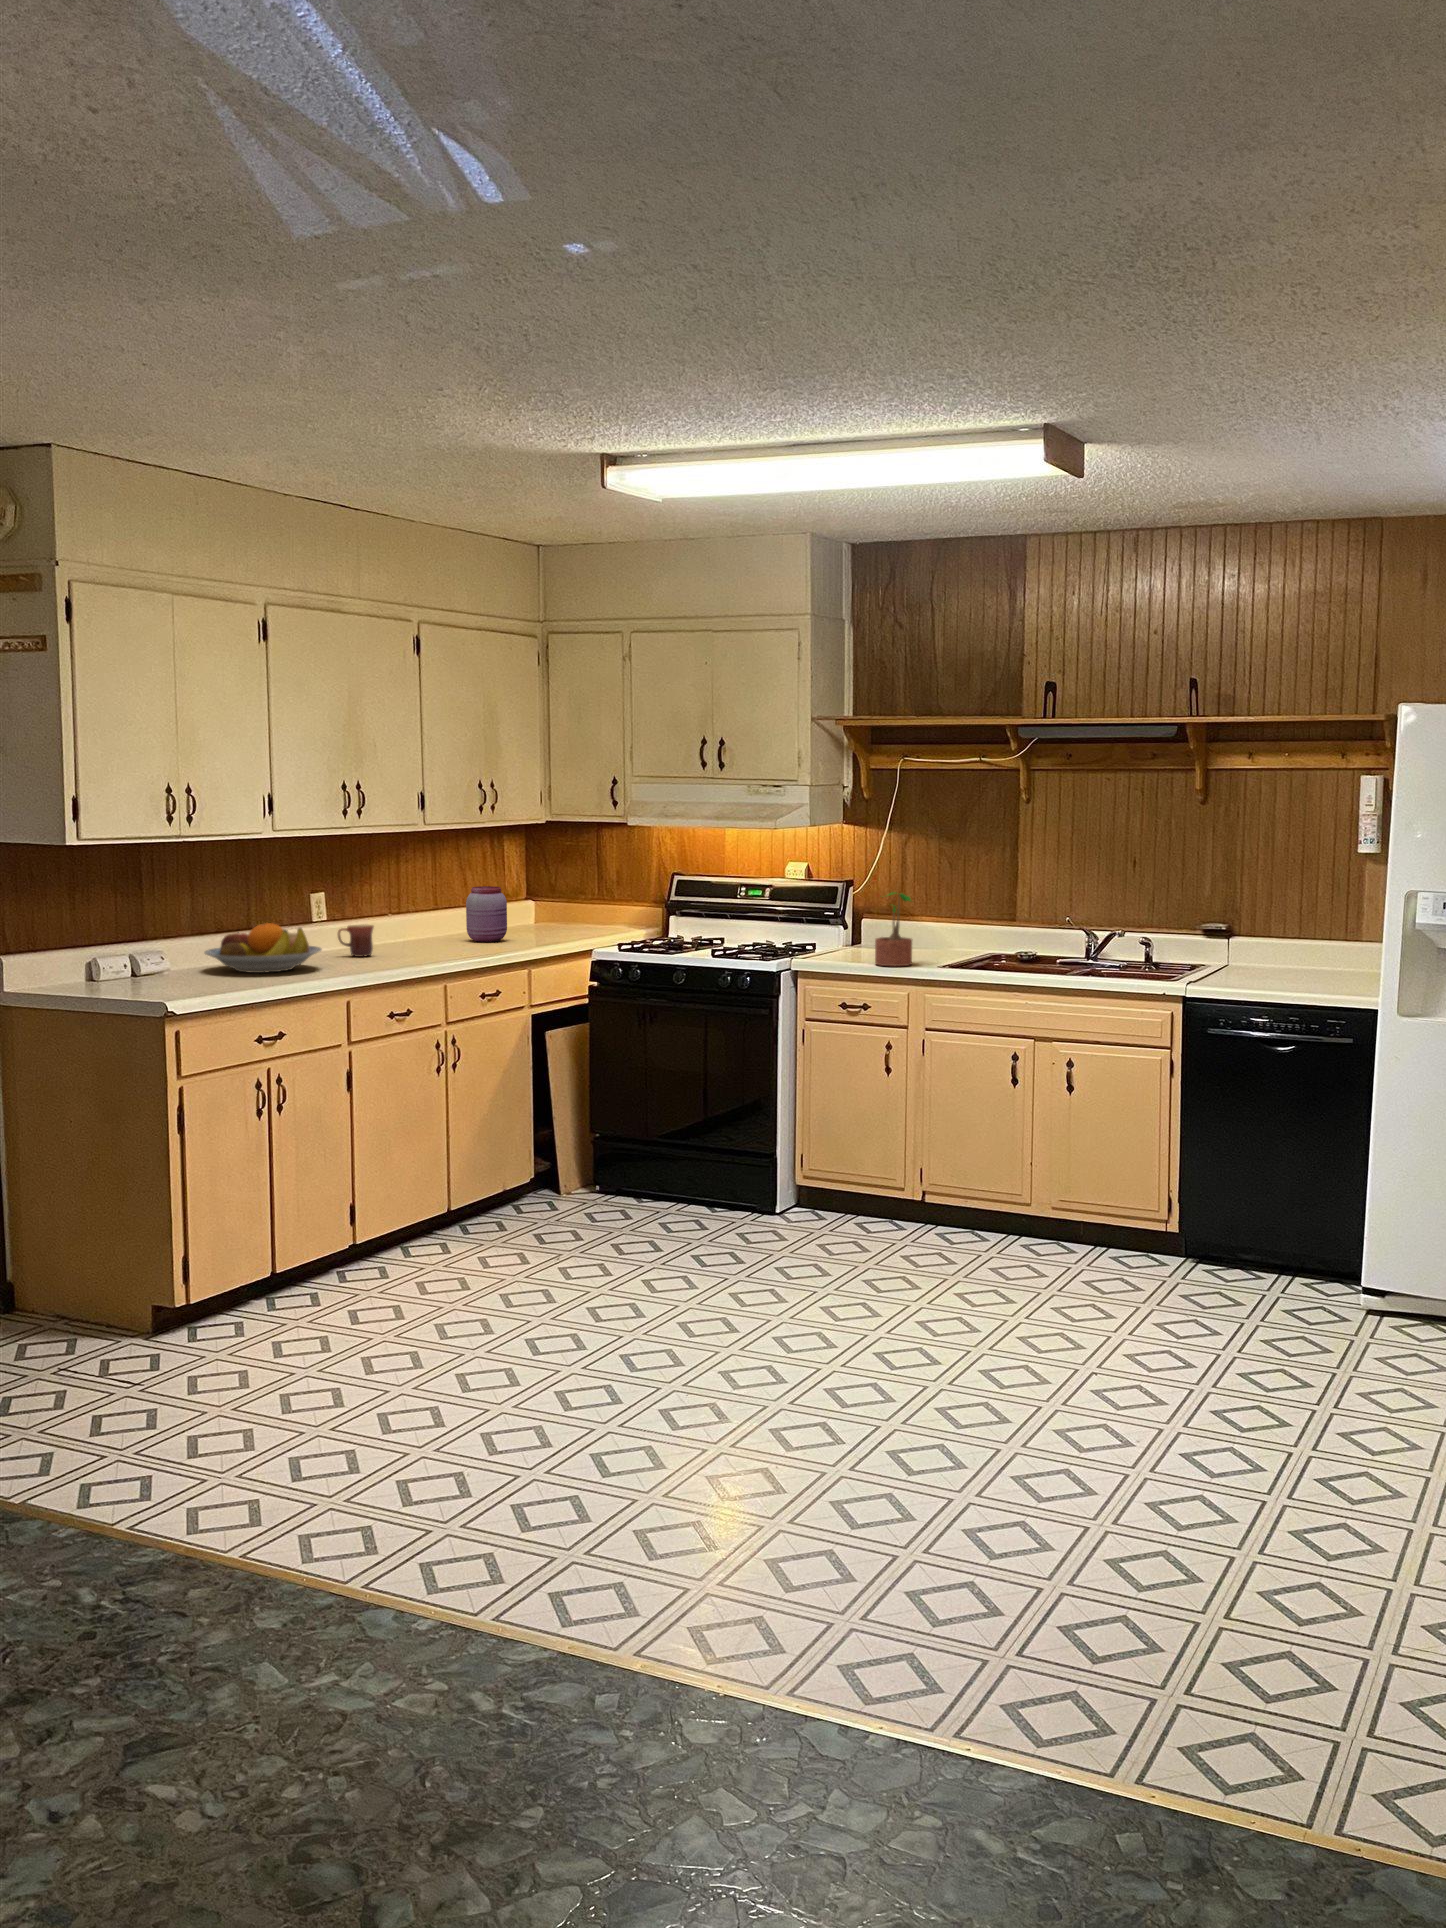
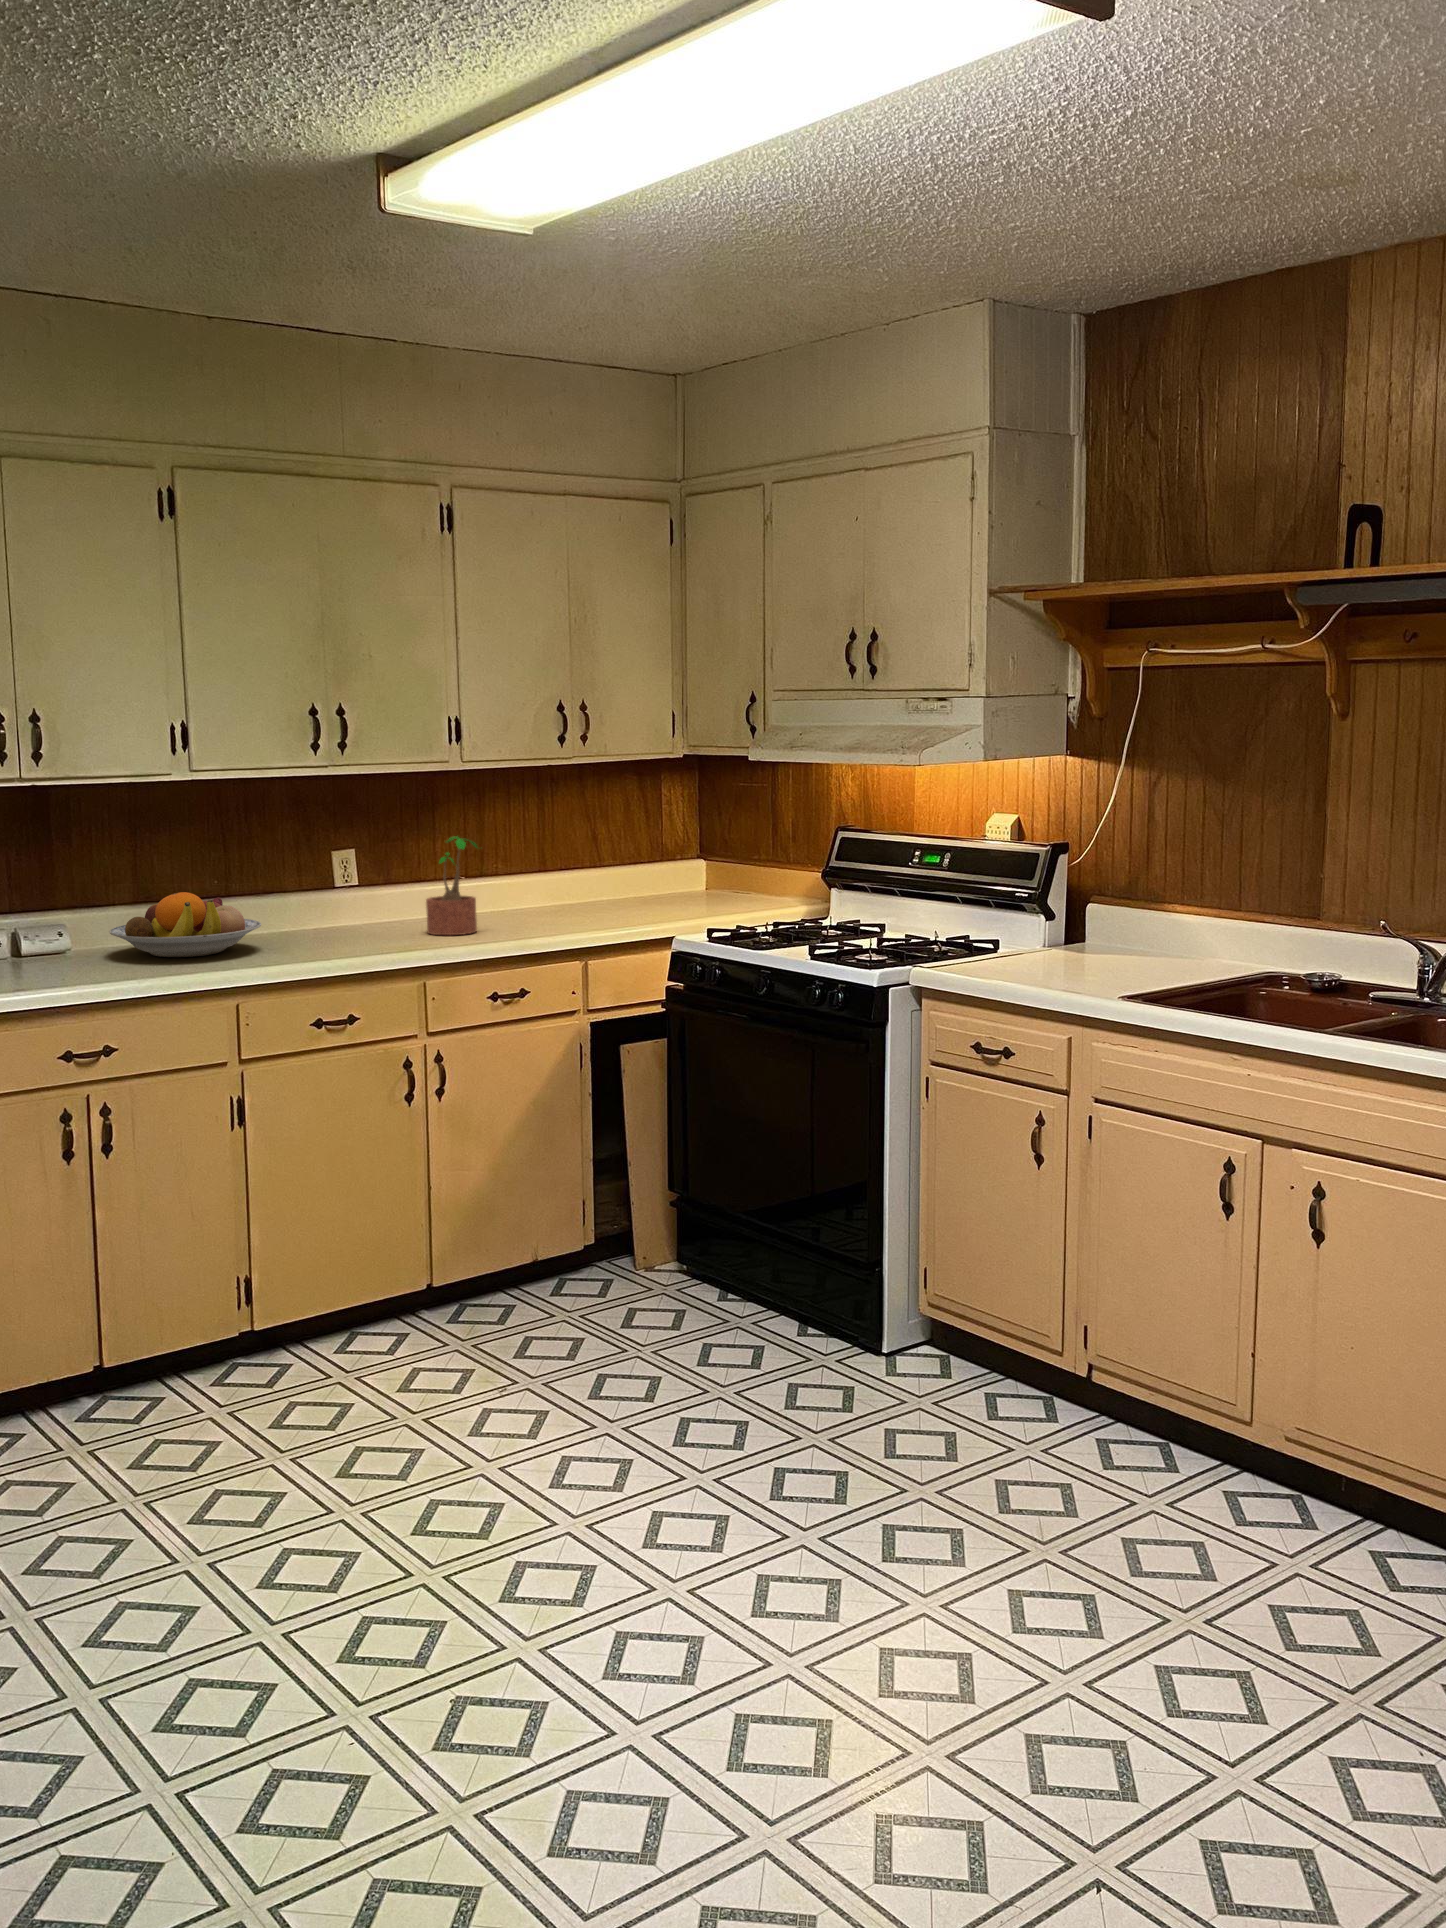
jar: present [466,886,507,942] -> none [544,843,597,917]
potted plant: present [875,892,912,966] -> present [426,836,477,935]
mug: present [338,925,374,957] -> none [329,893,374,936]

